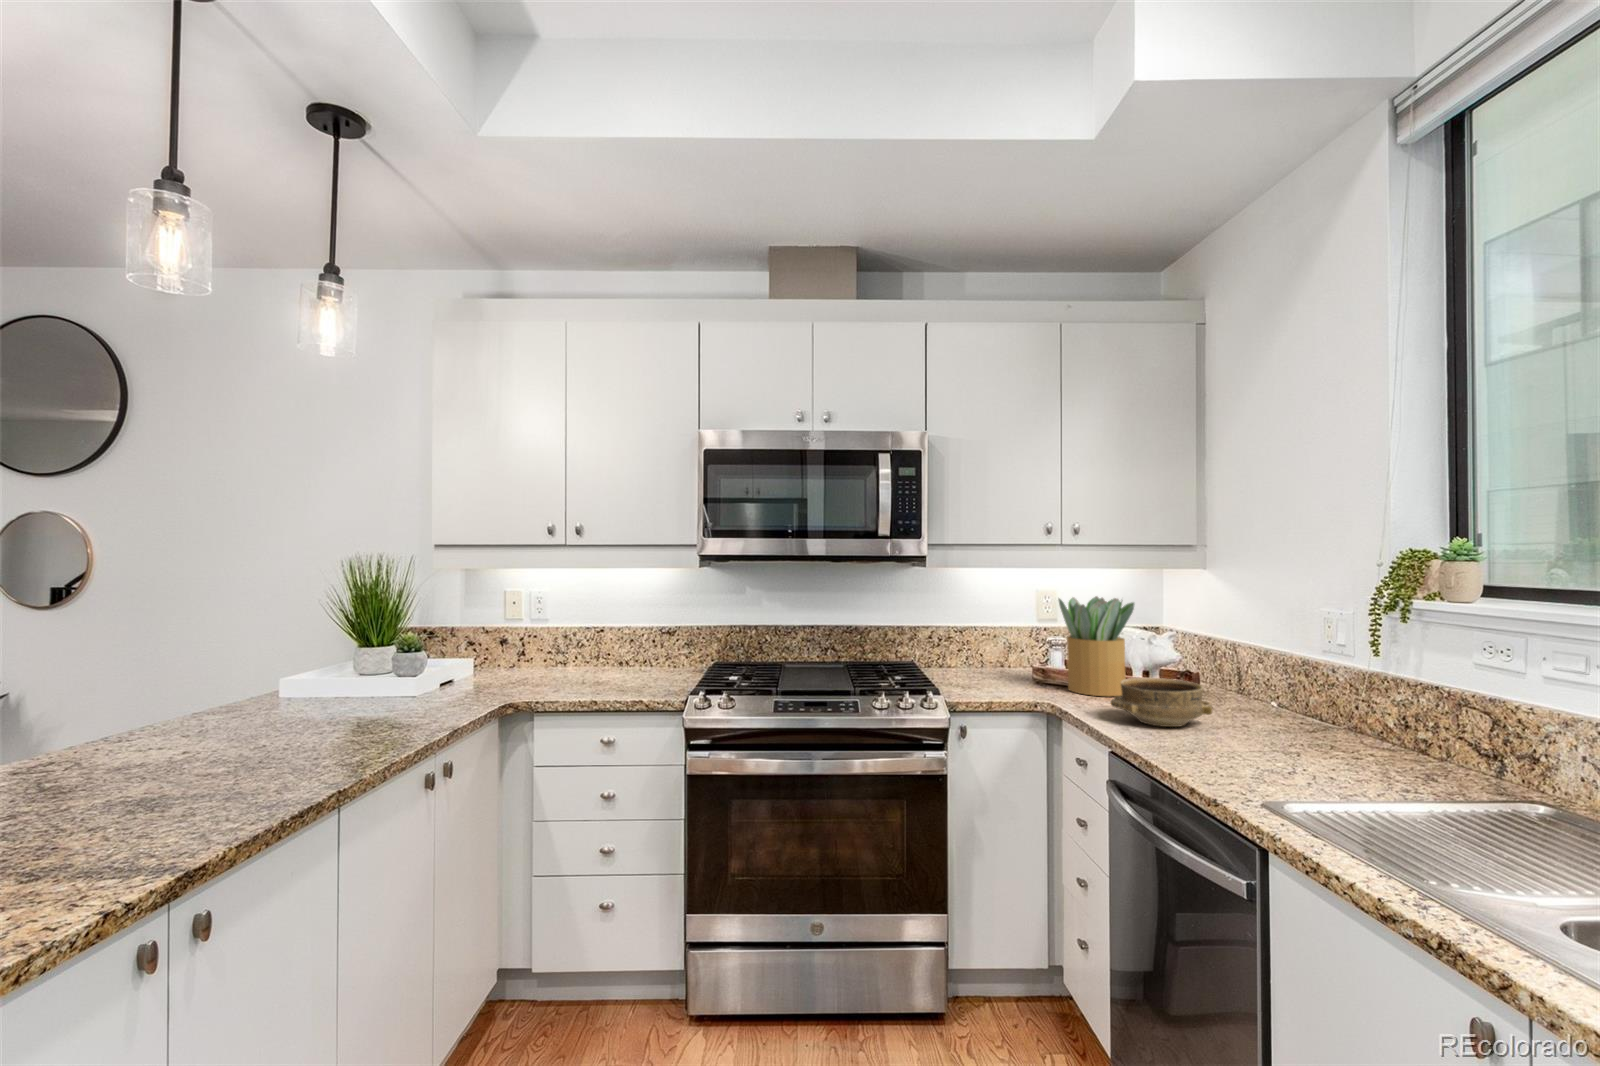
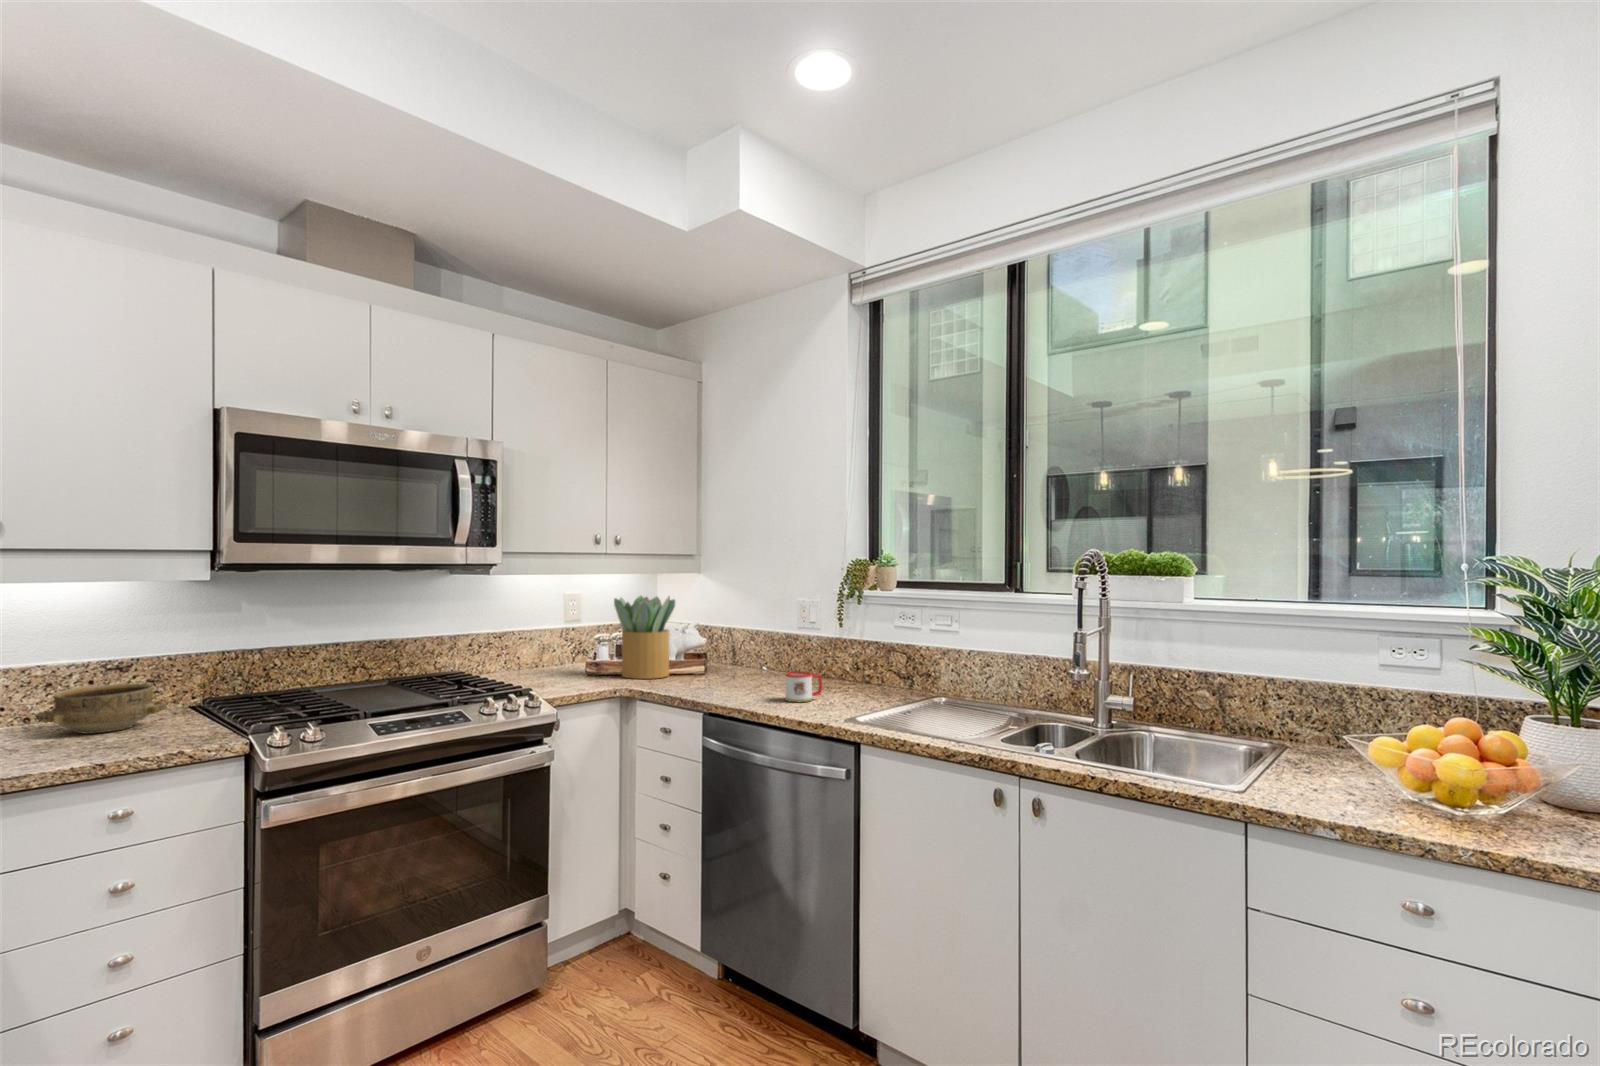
ceramic bowl: present [1111,678,1212,727] -> present [37,684,167,734]
mug: none [1224,714,1290,762] -> present [785,671,822,702]

